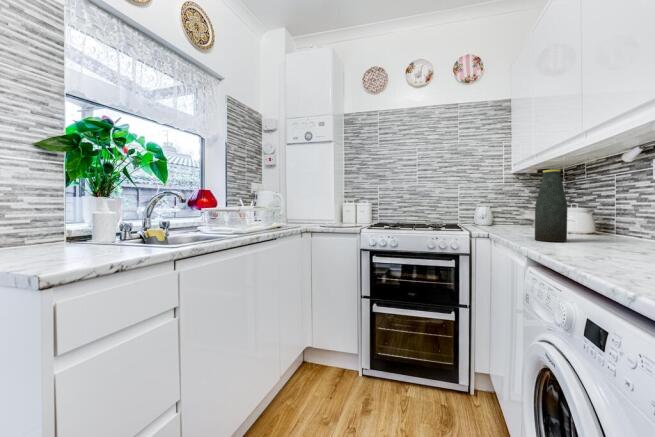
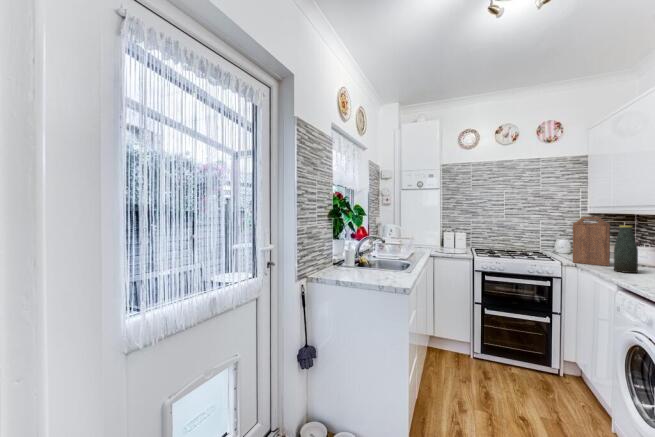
cutting board: none [485,165,532,235] -> present [573,217,610,266]

